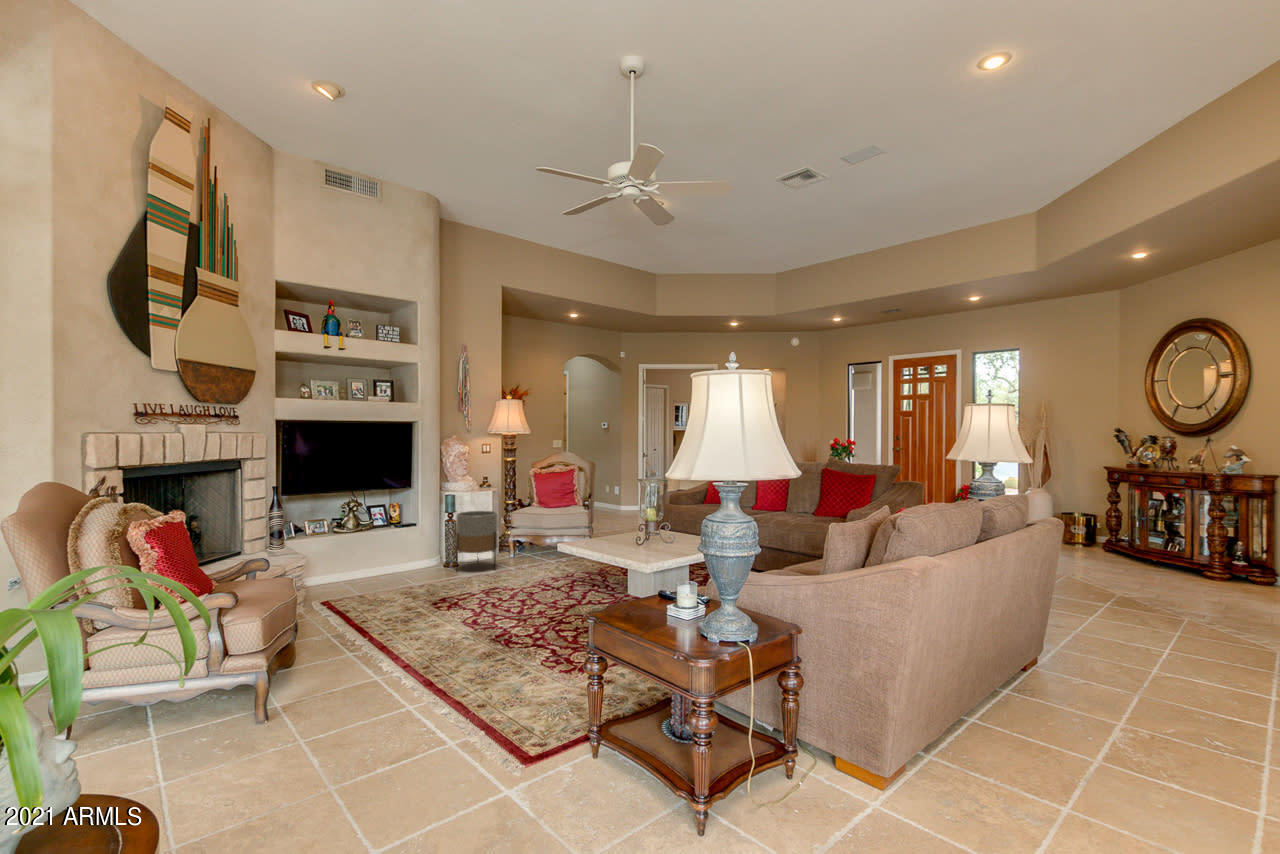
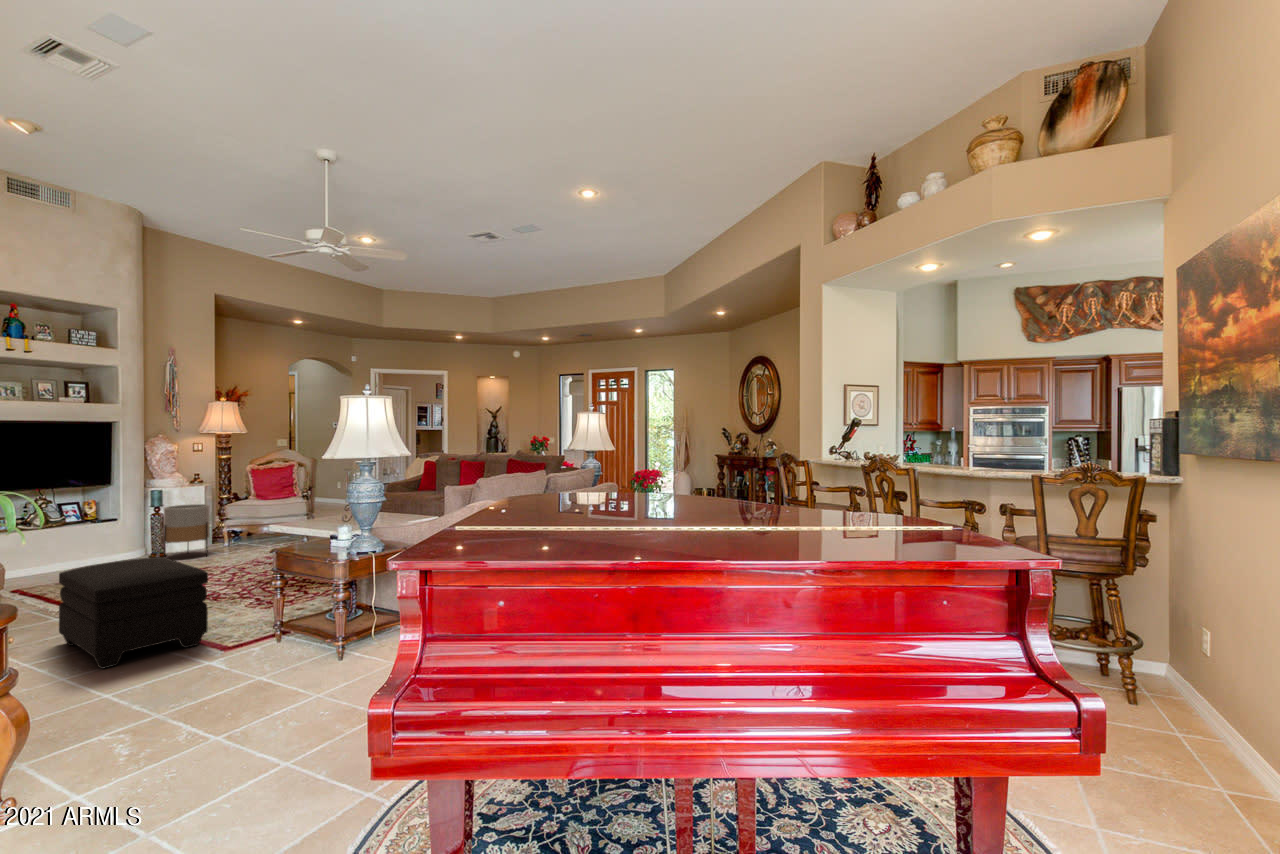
ottoman: none [341,596,503,778] -> present [59,557,208,669]

